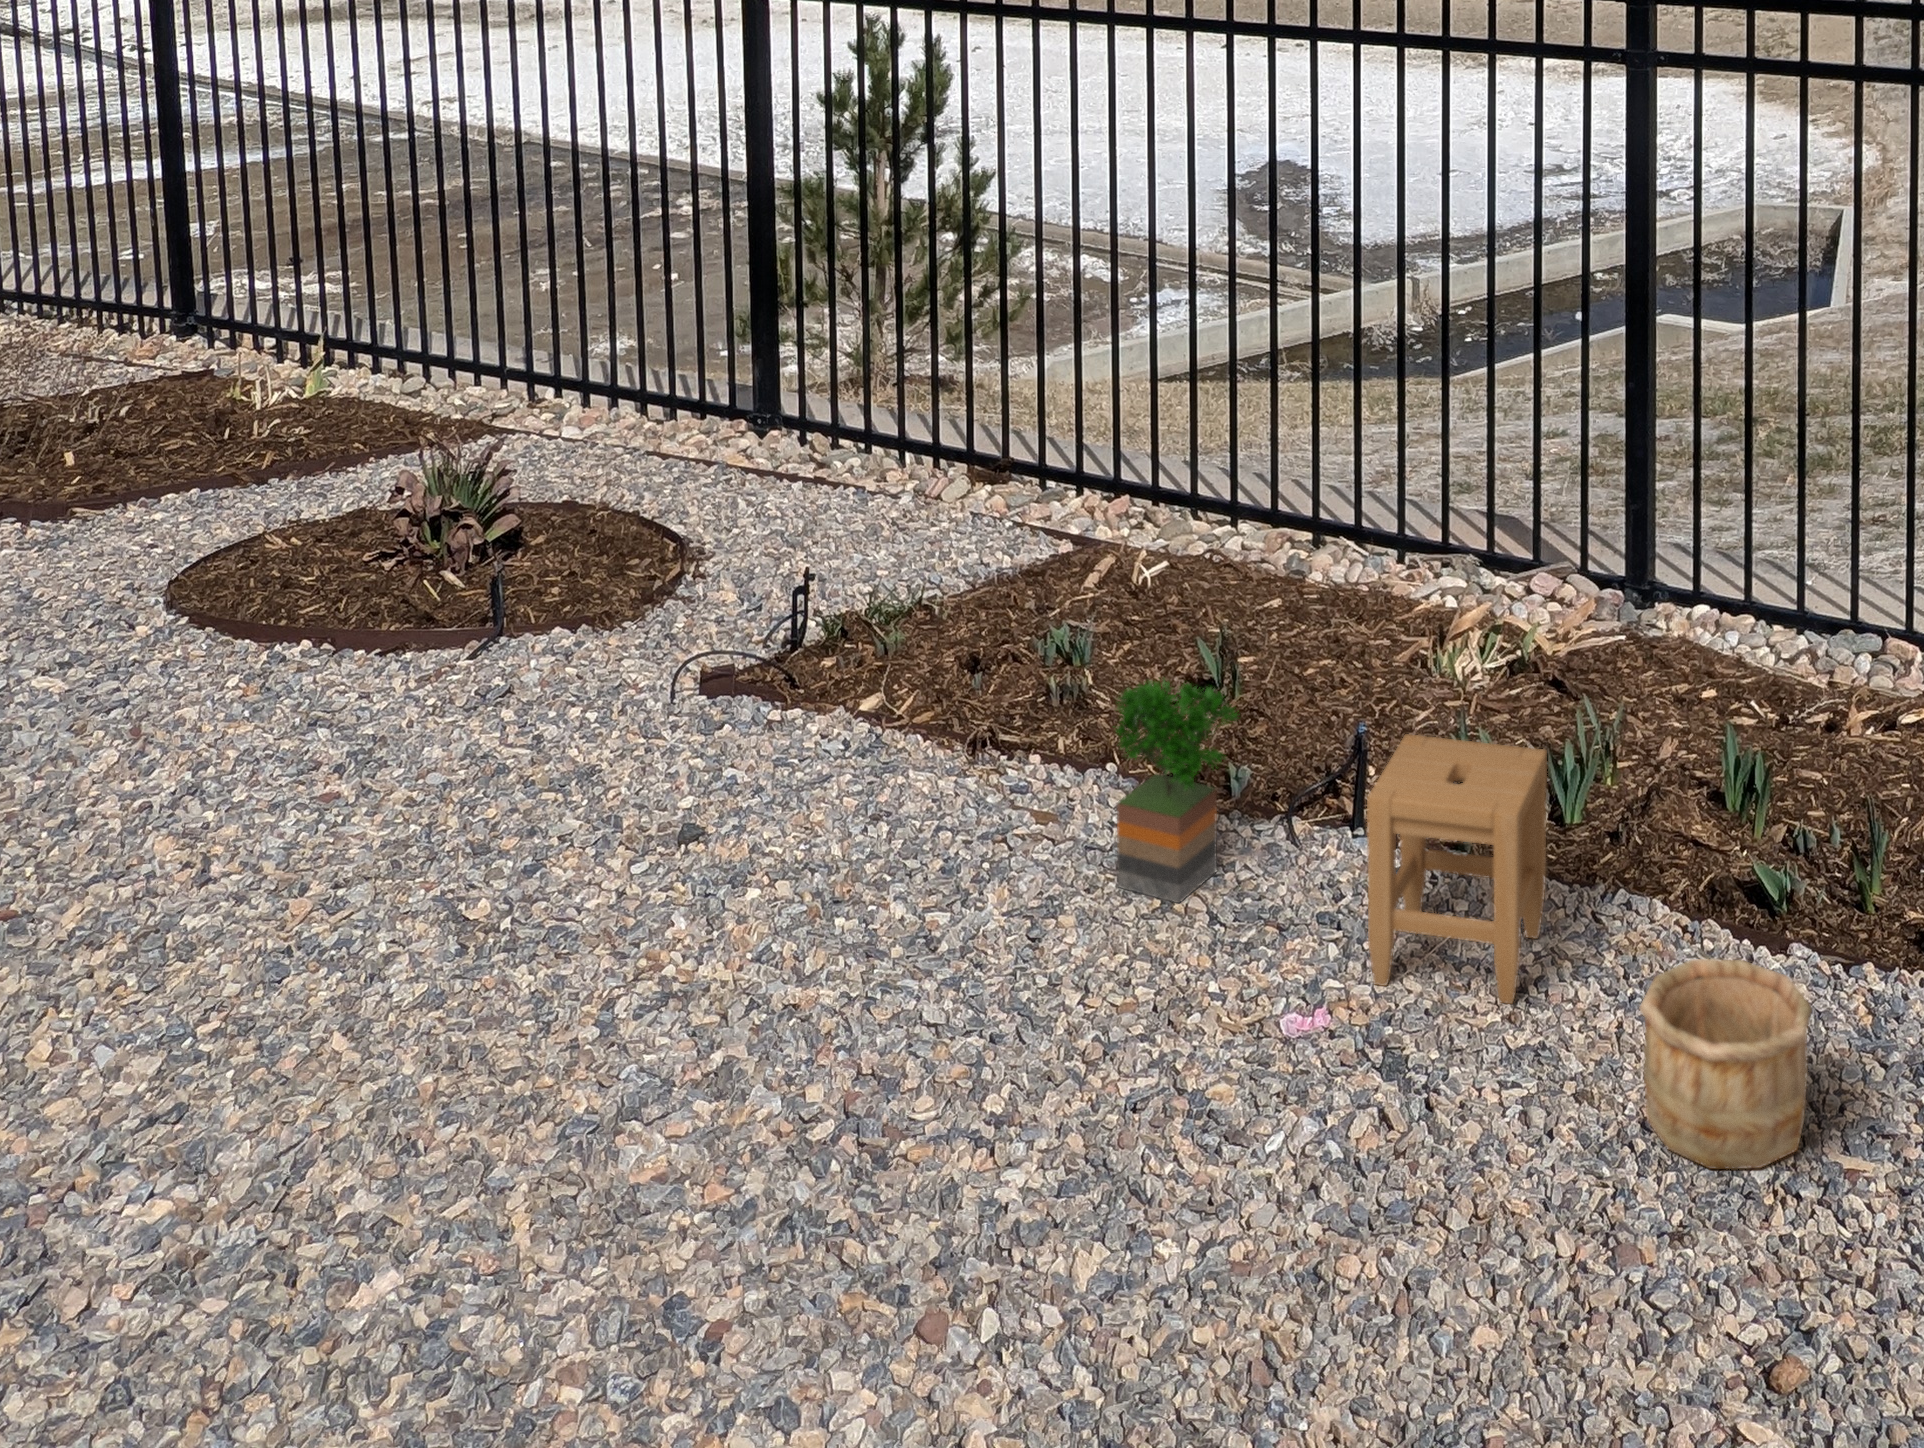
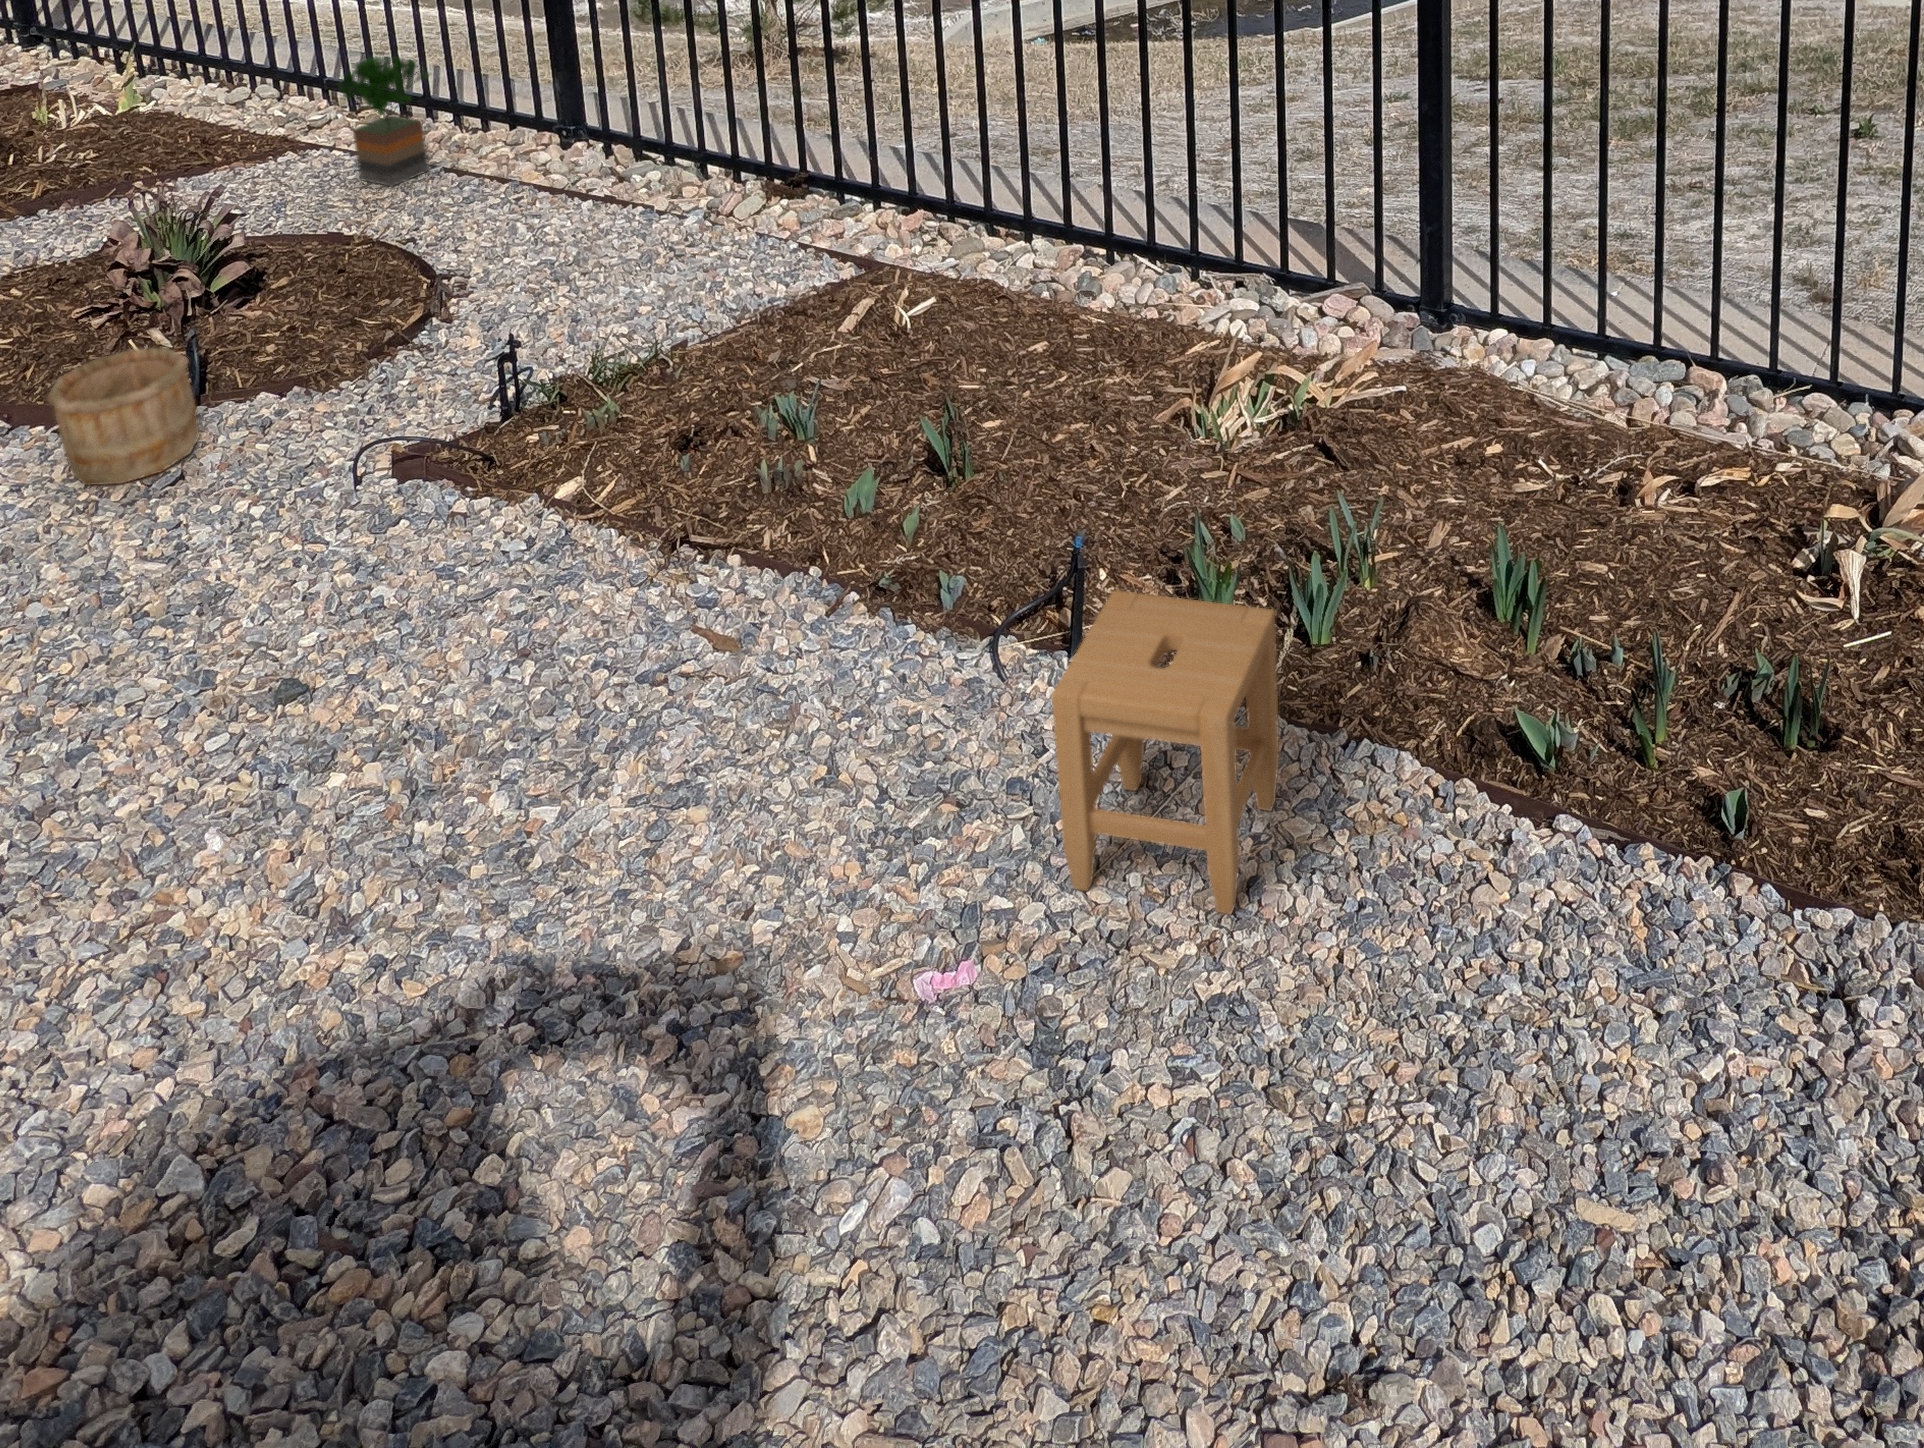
potted tree: present [1116,678,1238,903] -> present [339,57,431,186]
wooden bucket: present [1640,959,1812,1169] -> present [47,348,199,485]

